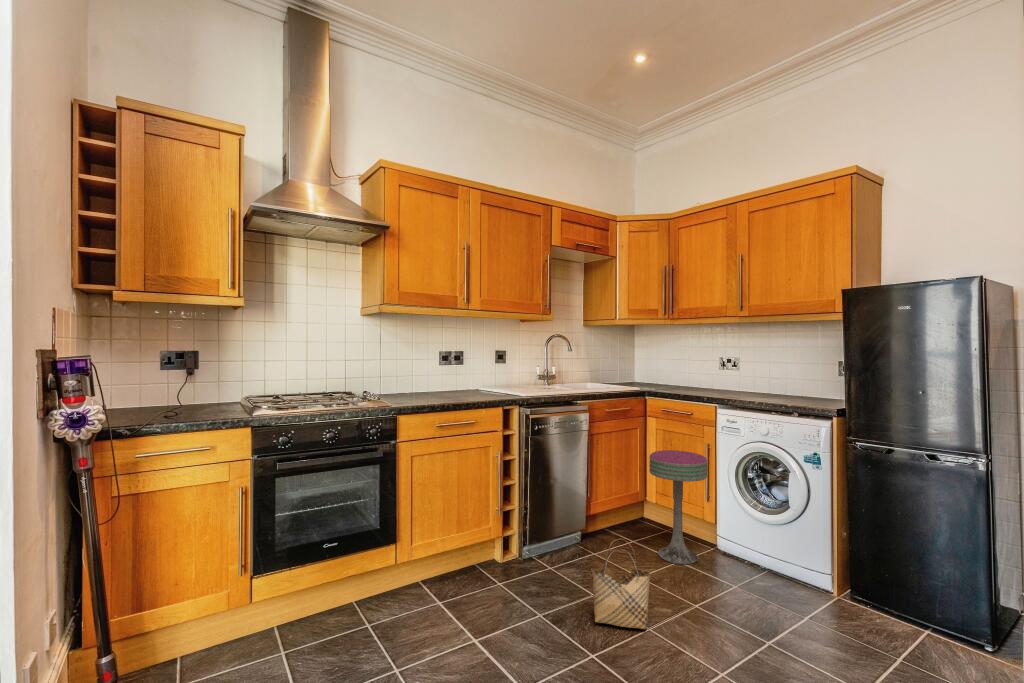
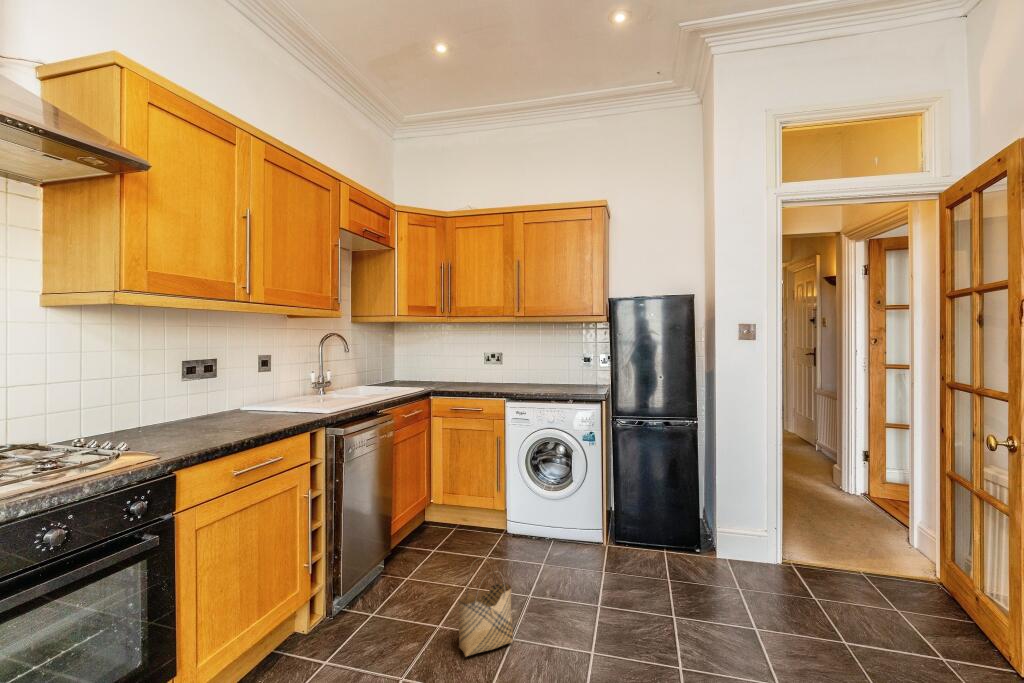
bar stool: present [649,450,708,564] -> none [455,449,509,560]

